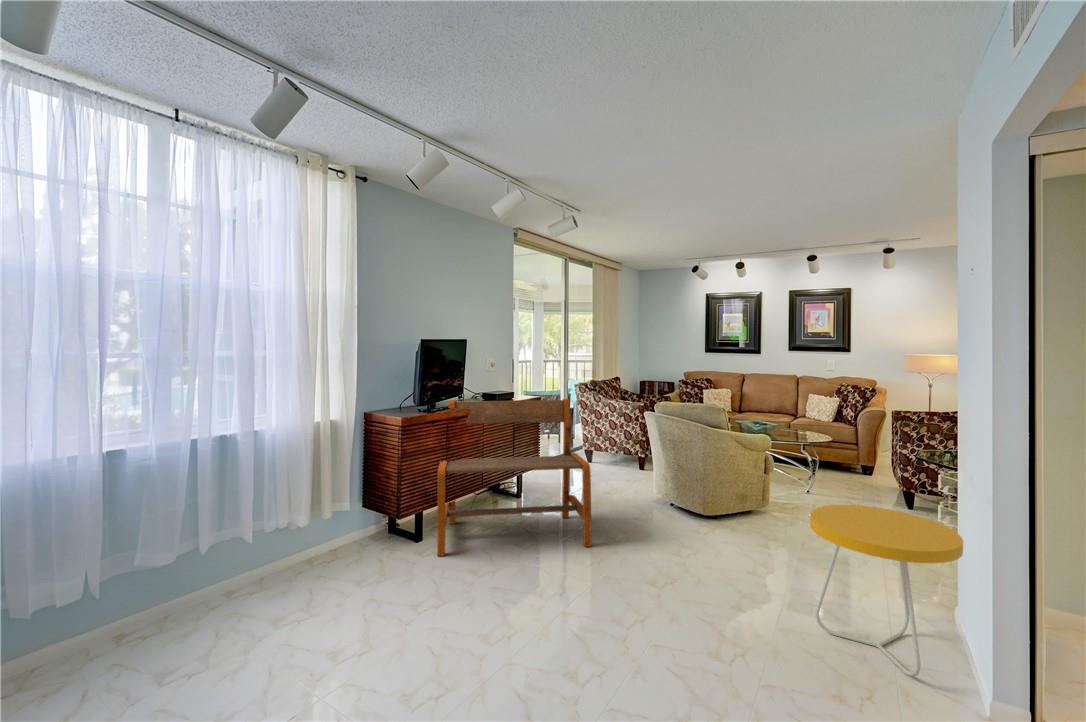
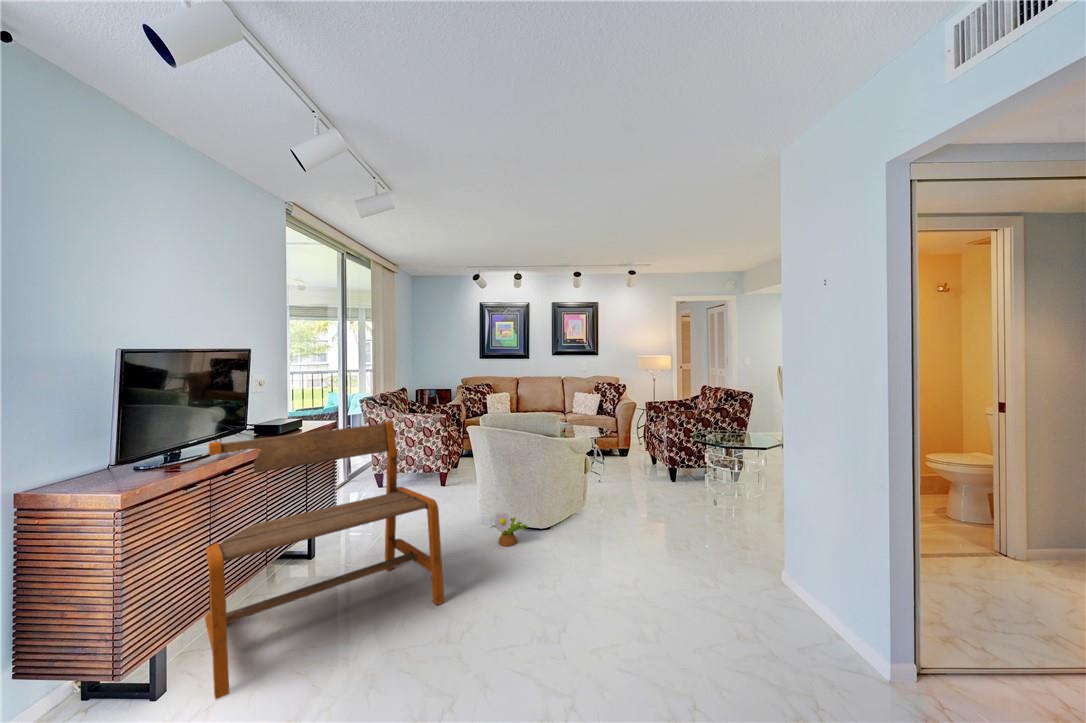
decorative plant: none [654,491,689,525] -> present [490,511,528,546]
side table: present [810,505,963,676] -> none [694,497,821,651]

